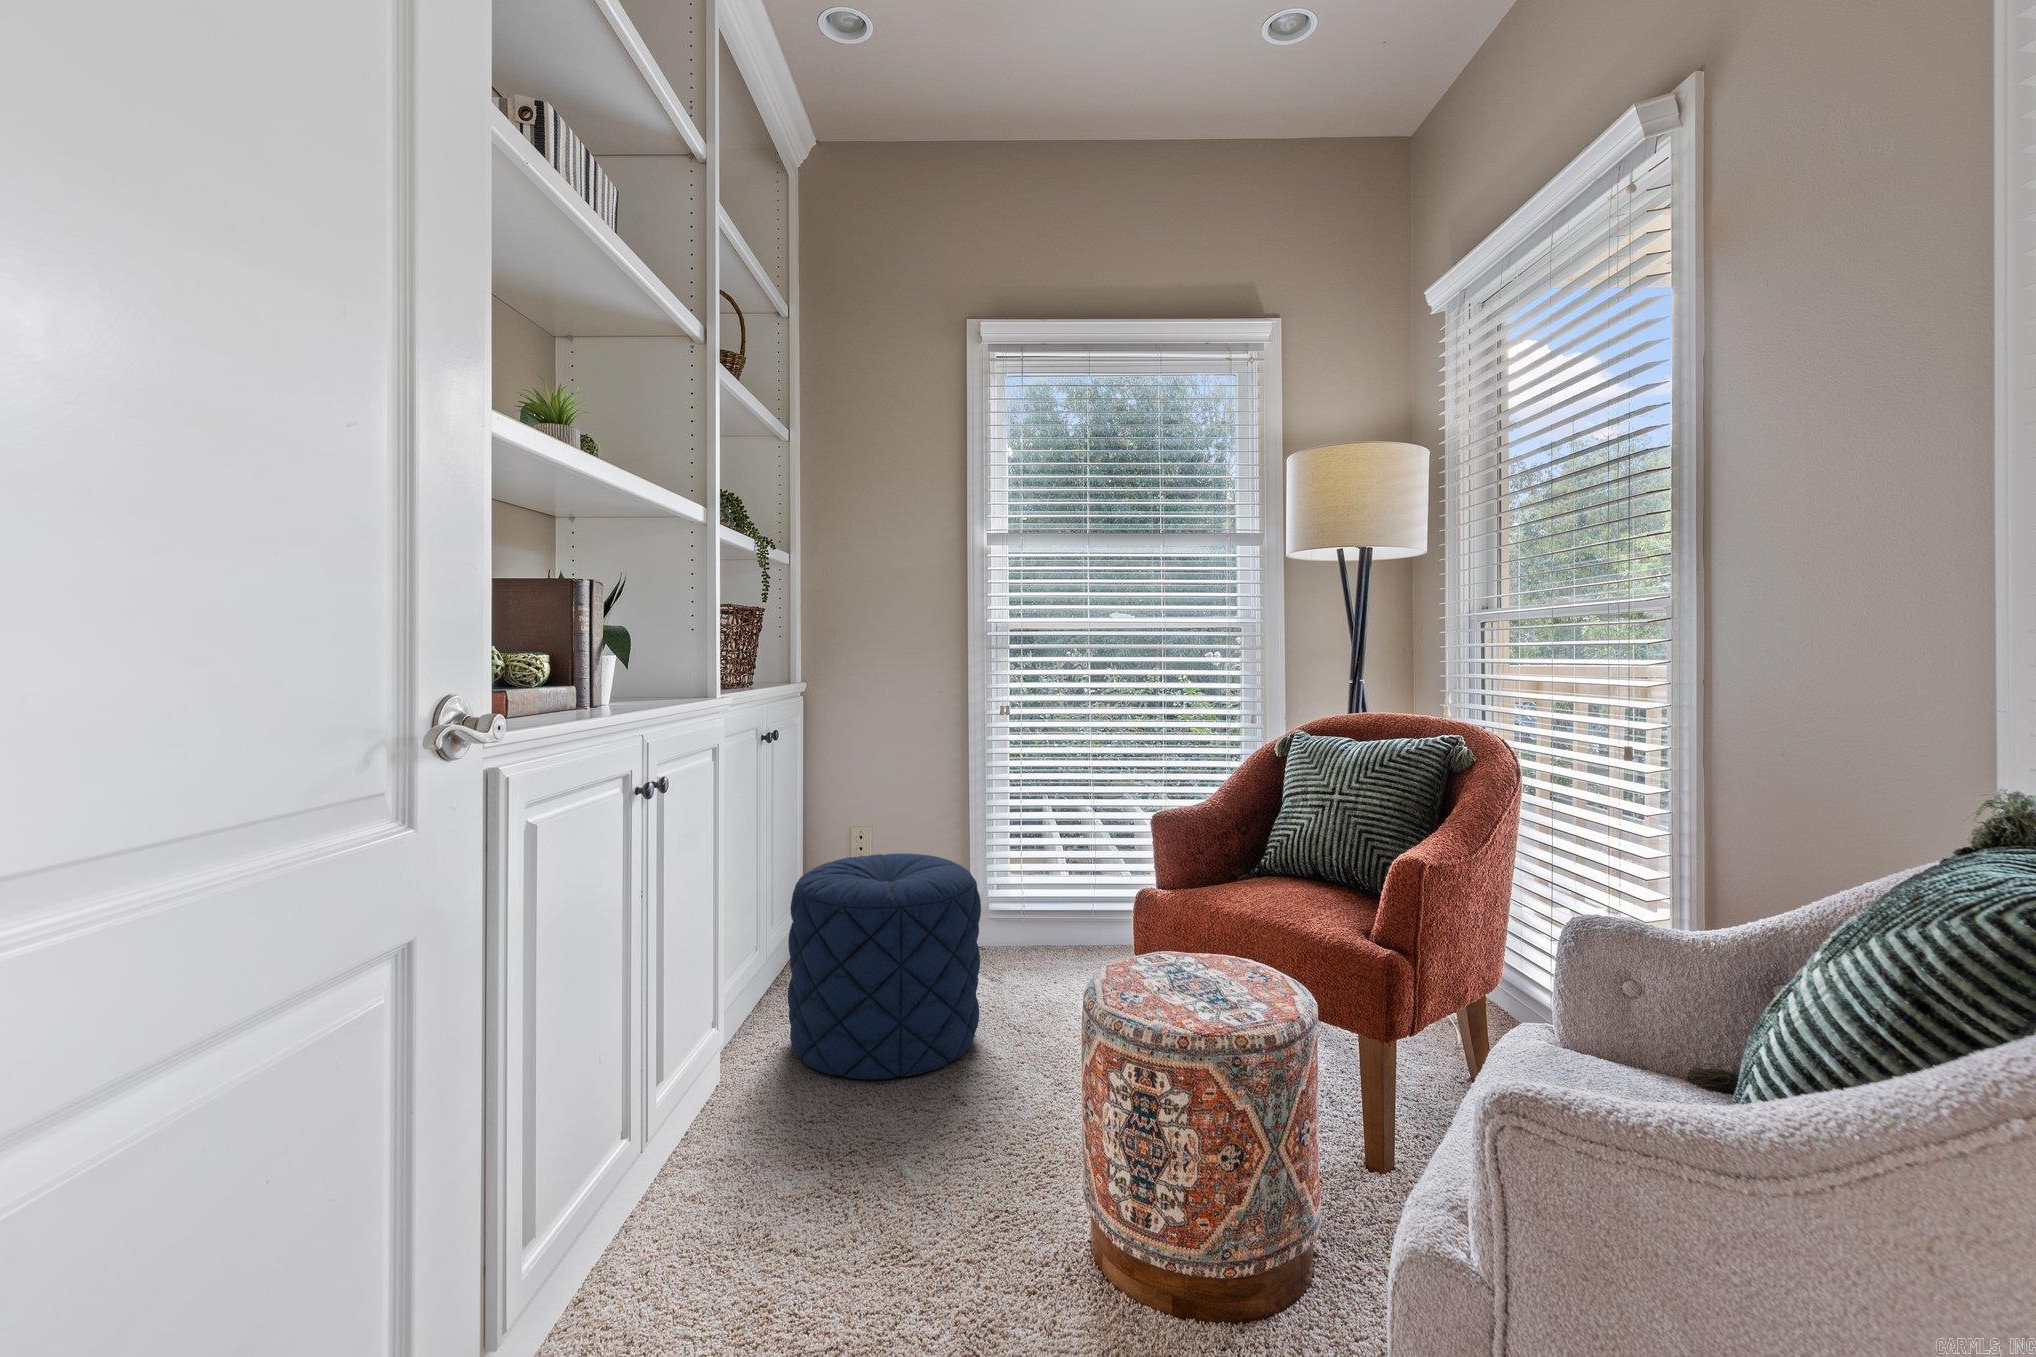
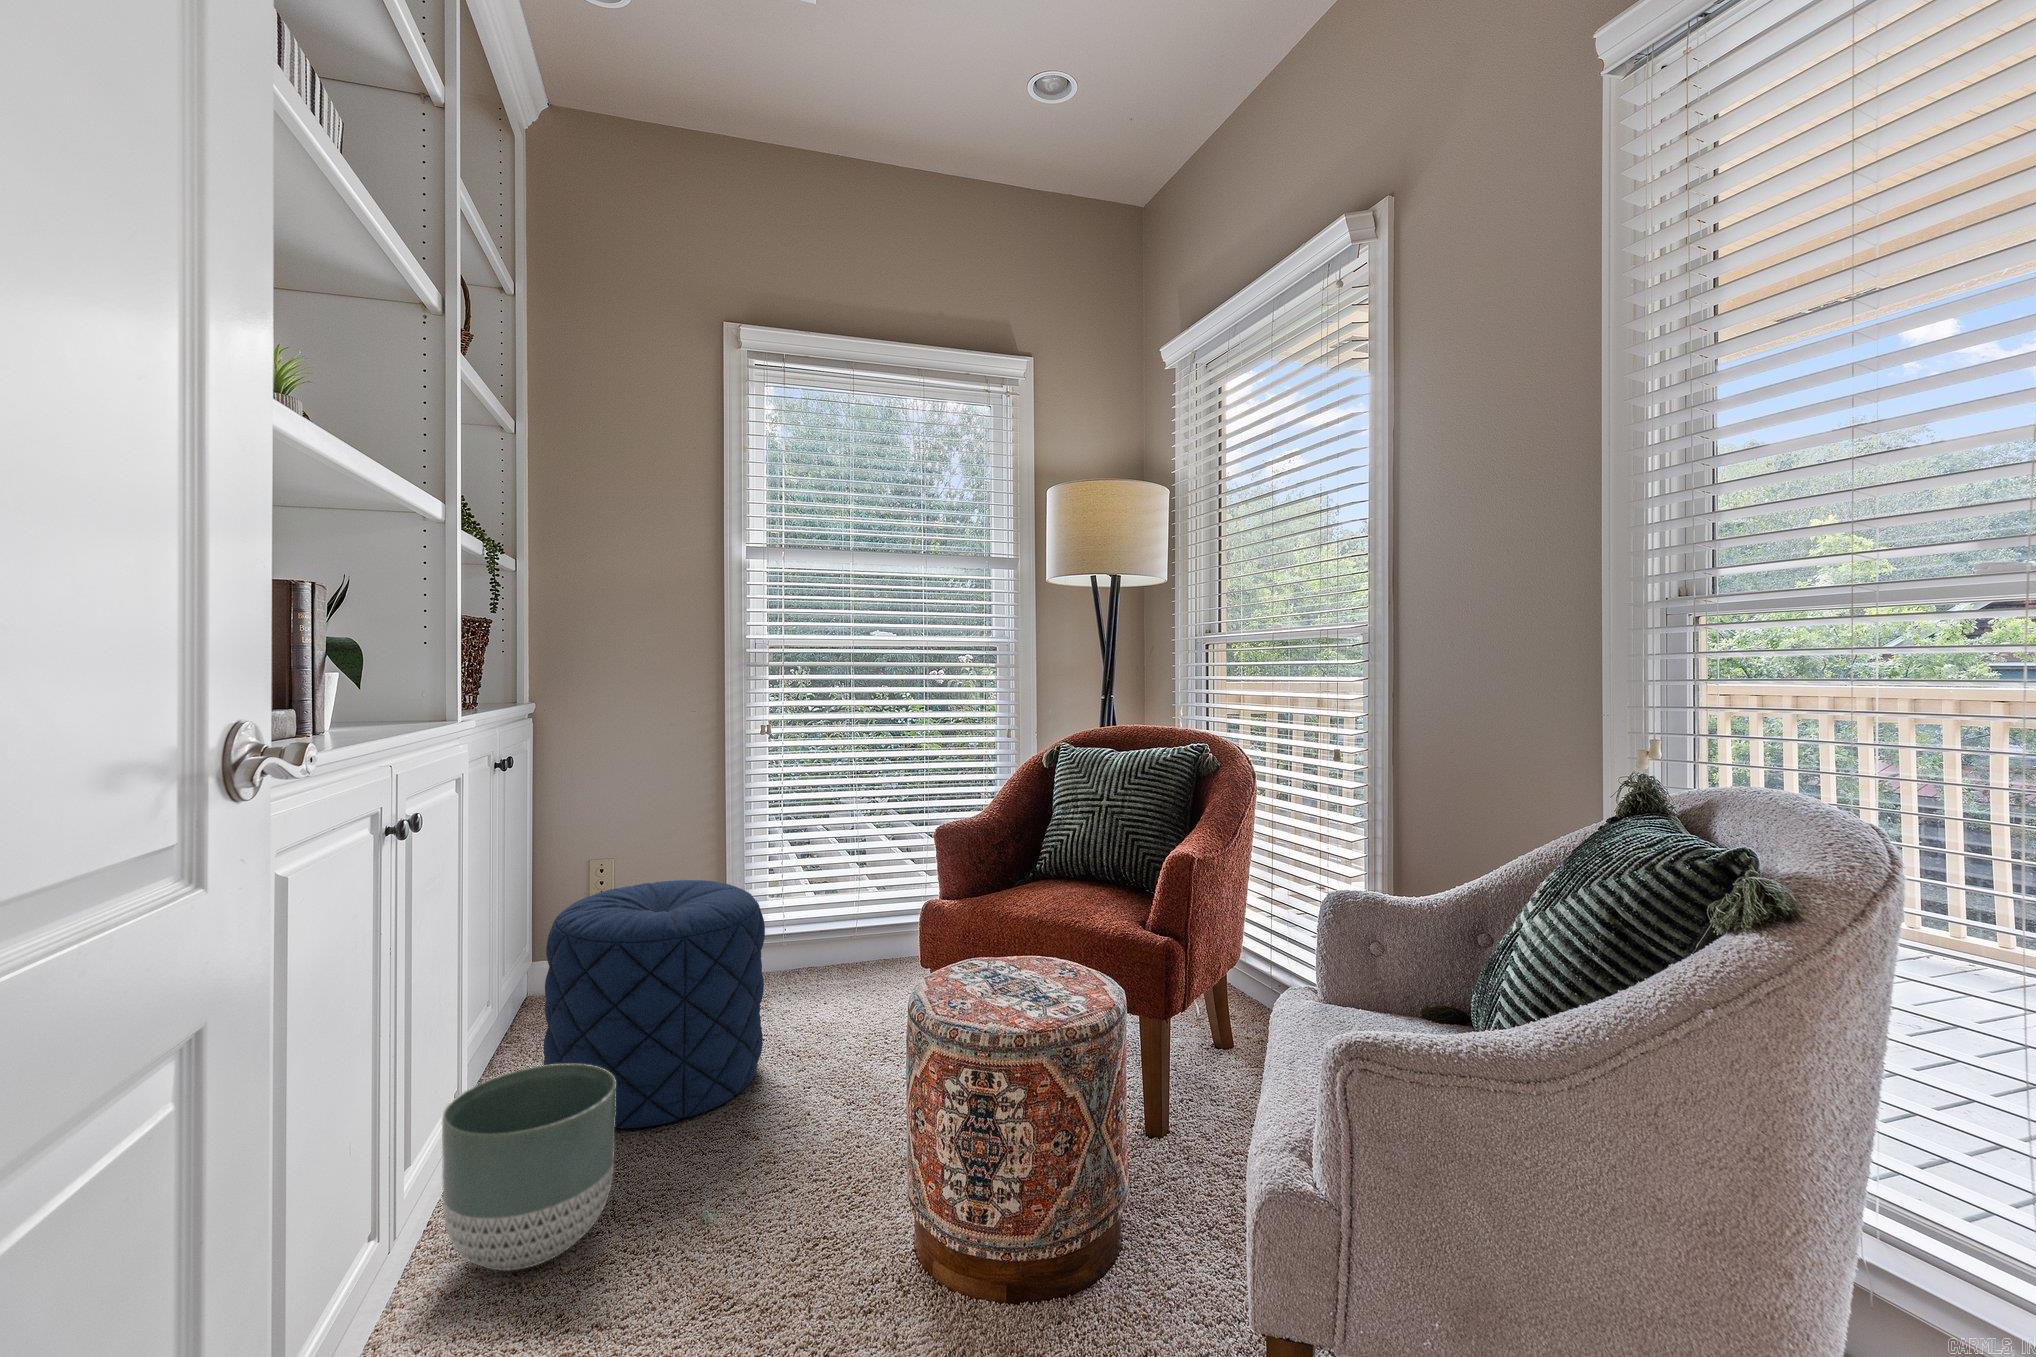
planter: none [686,1010,826,1185] -> present [442,1064,616,1271]

